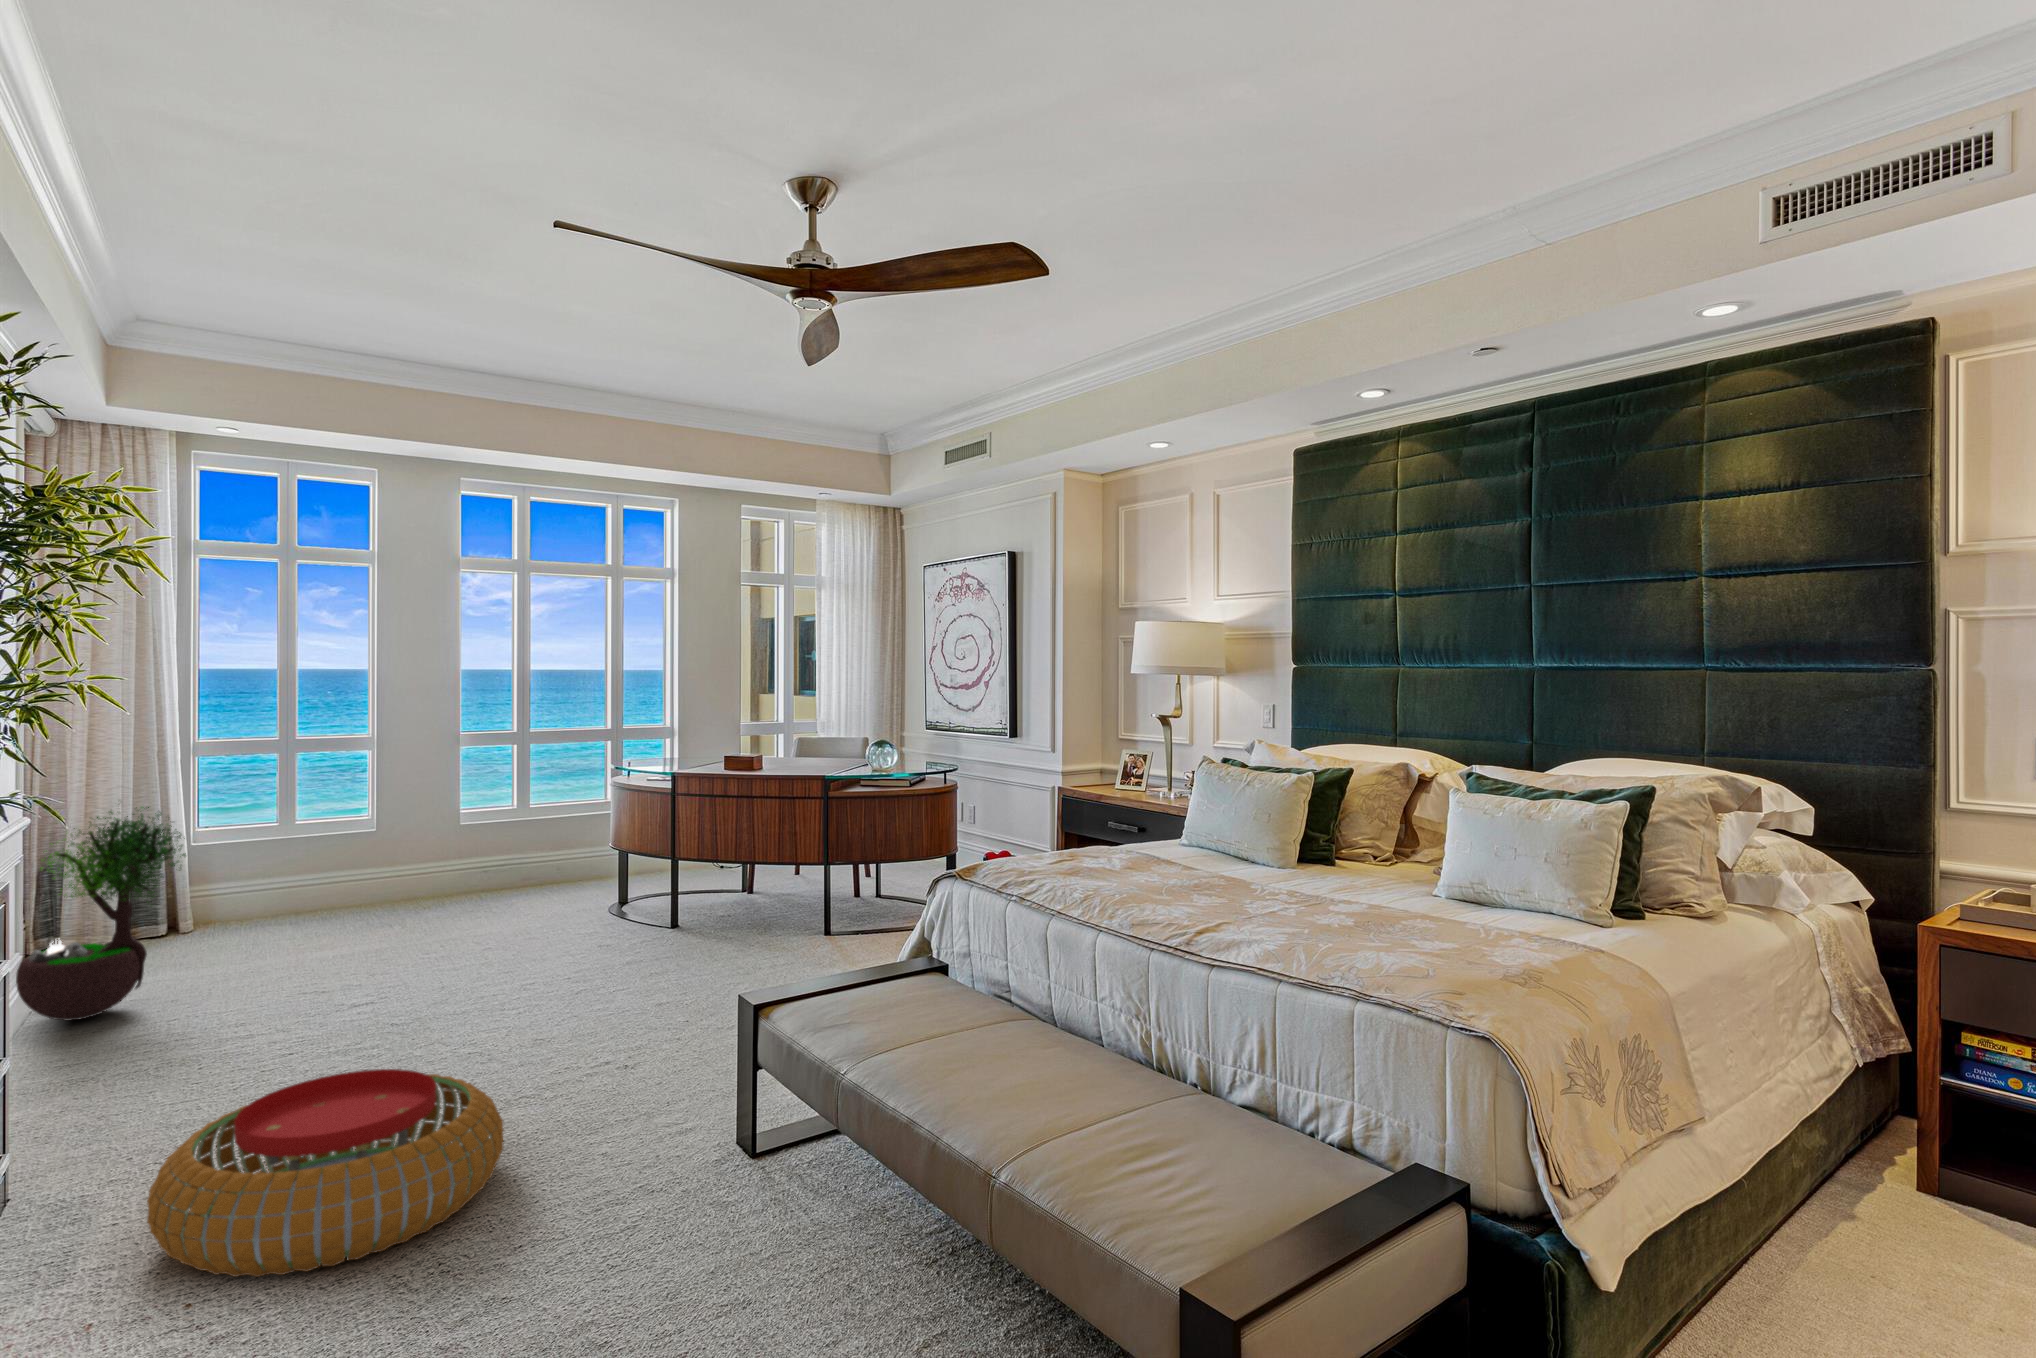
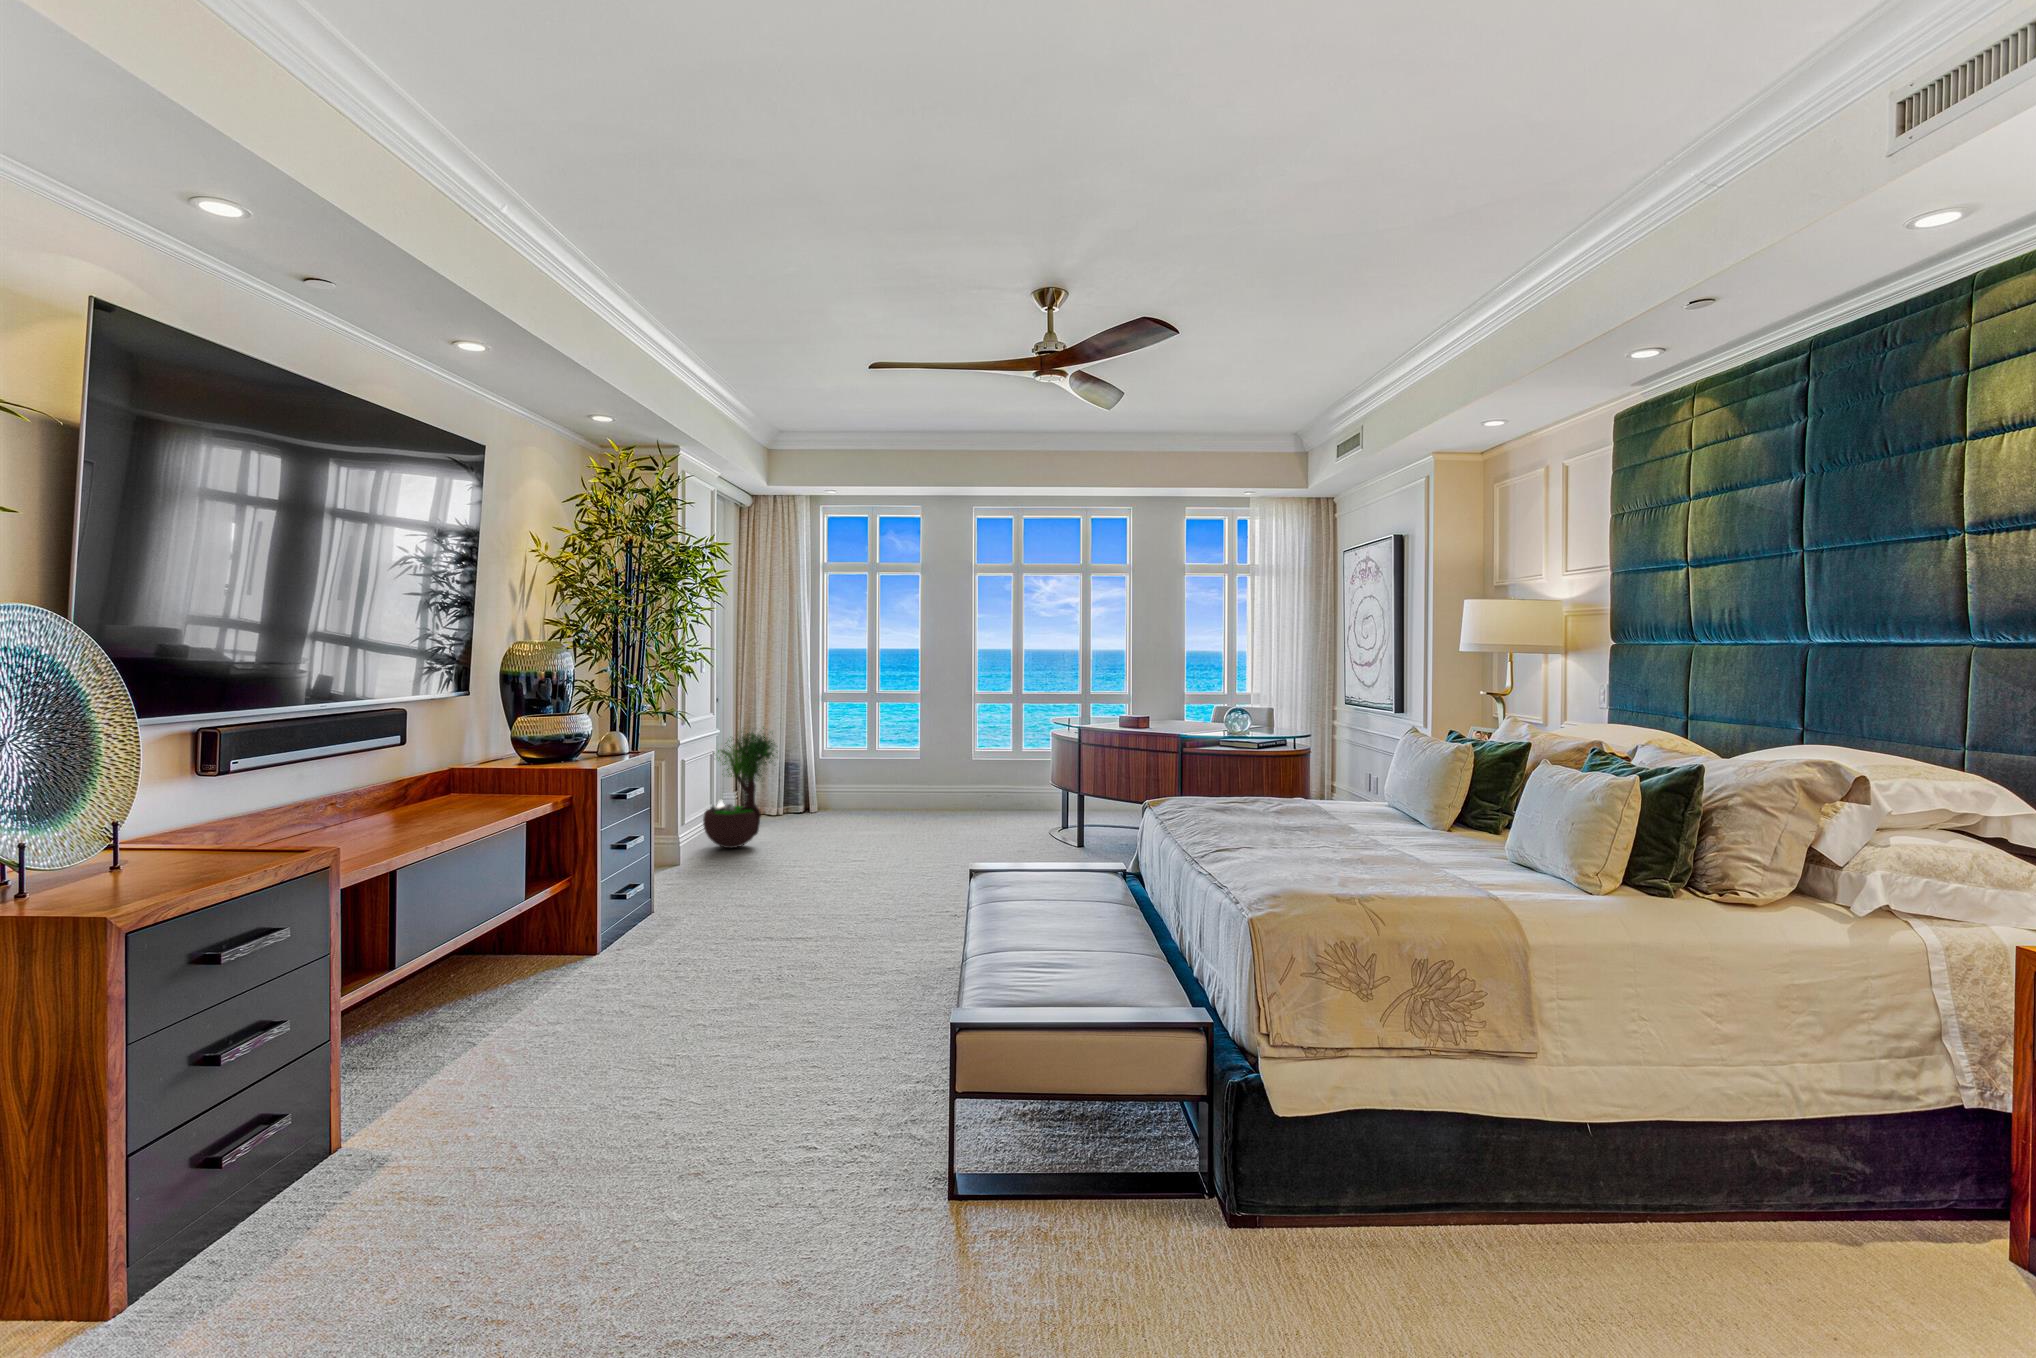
pouf: present [147,1069,504,1277] -> none [666,877,841,969]

